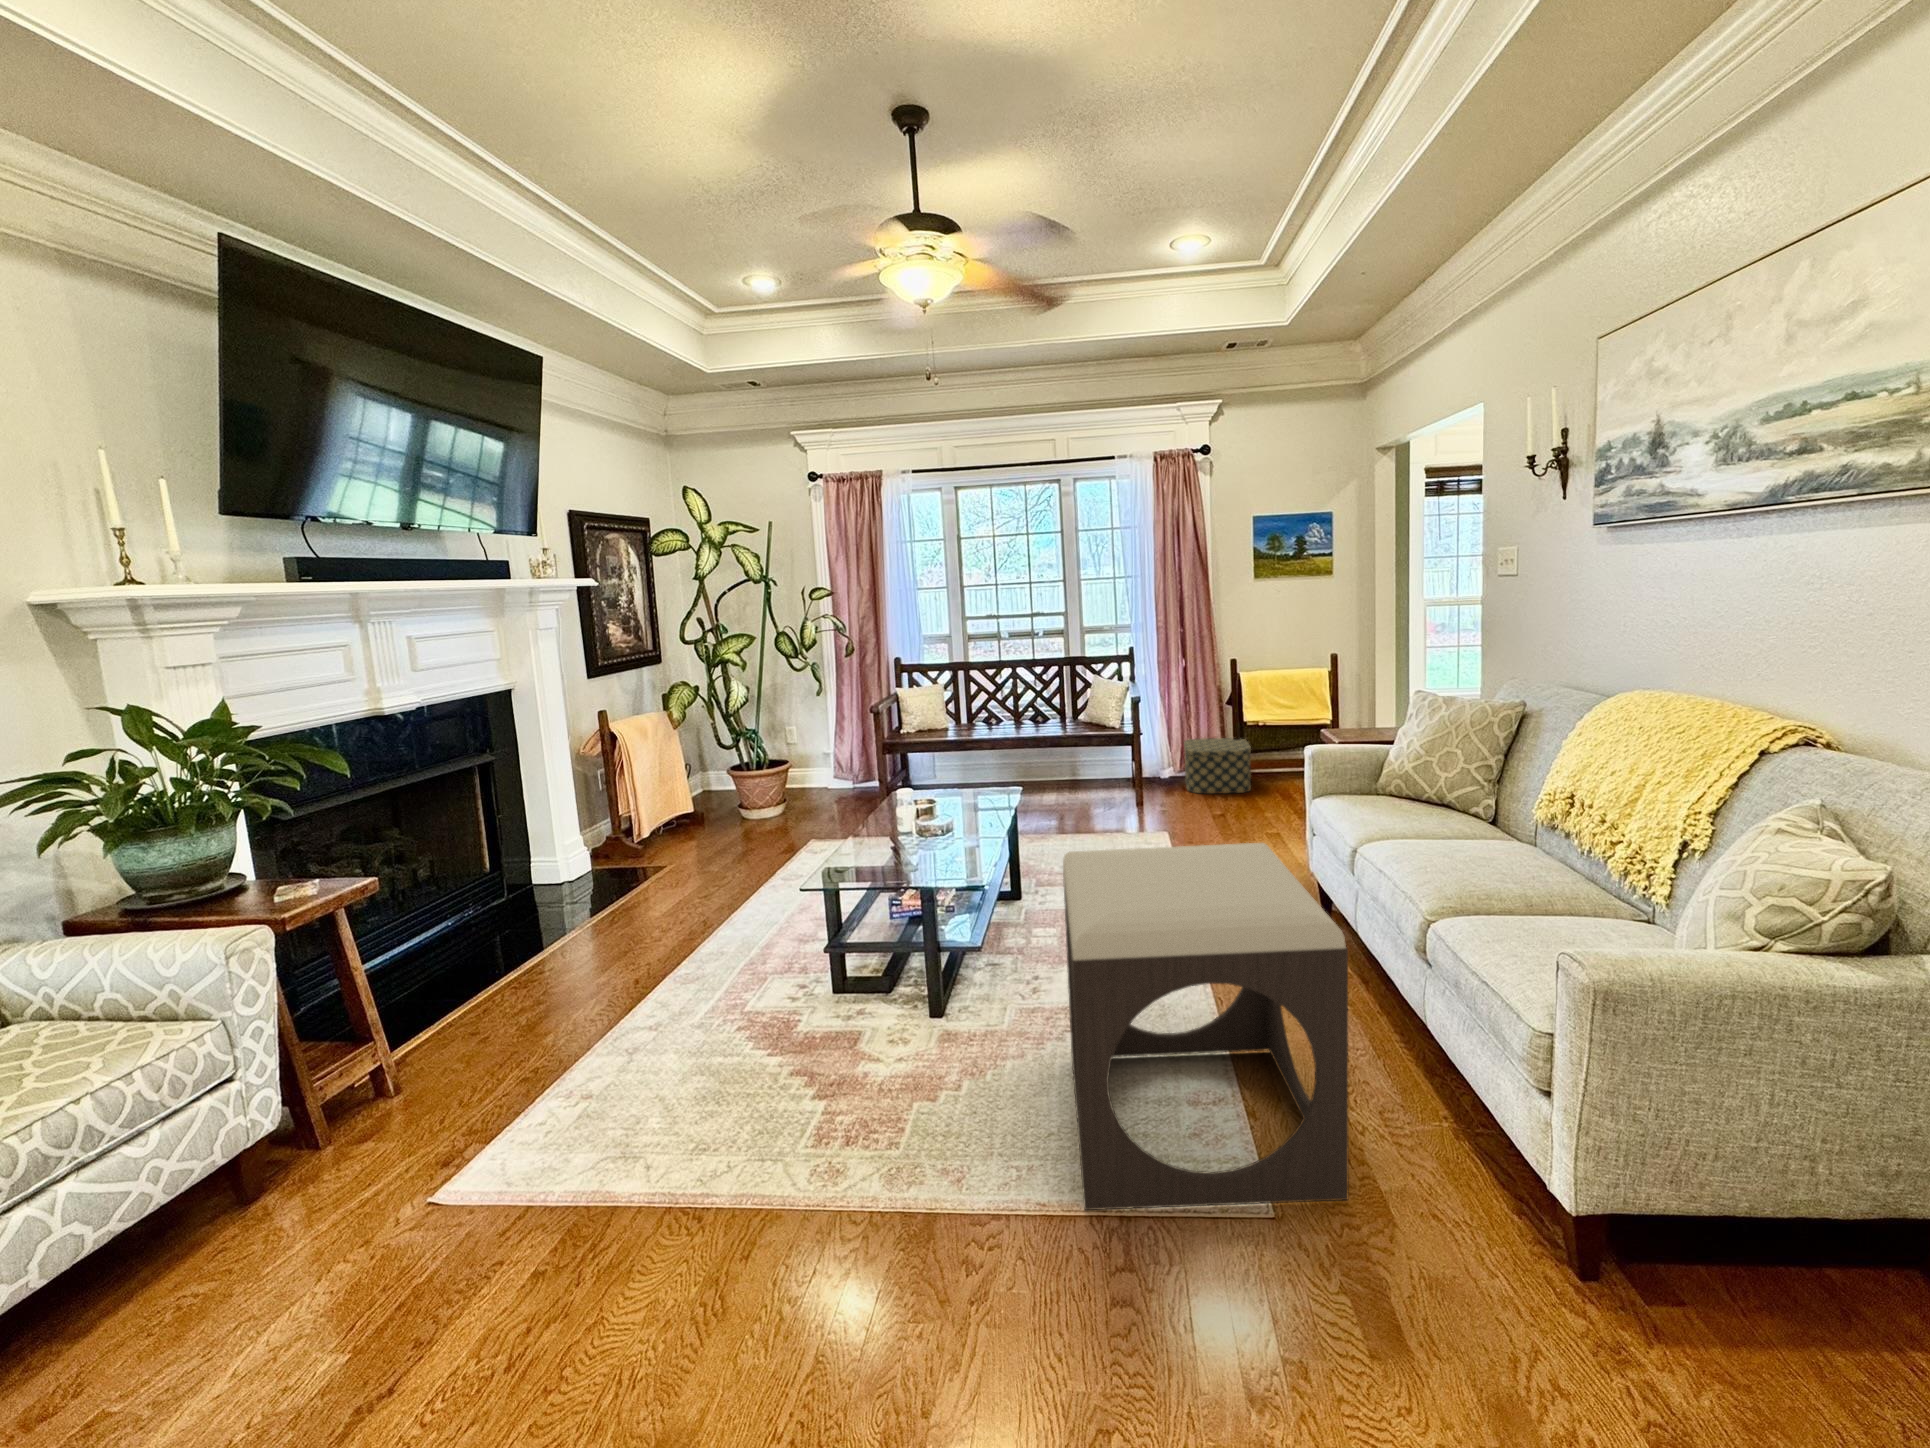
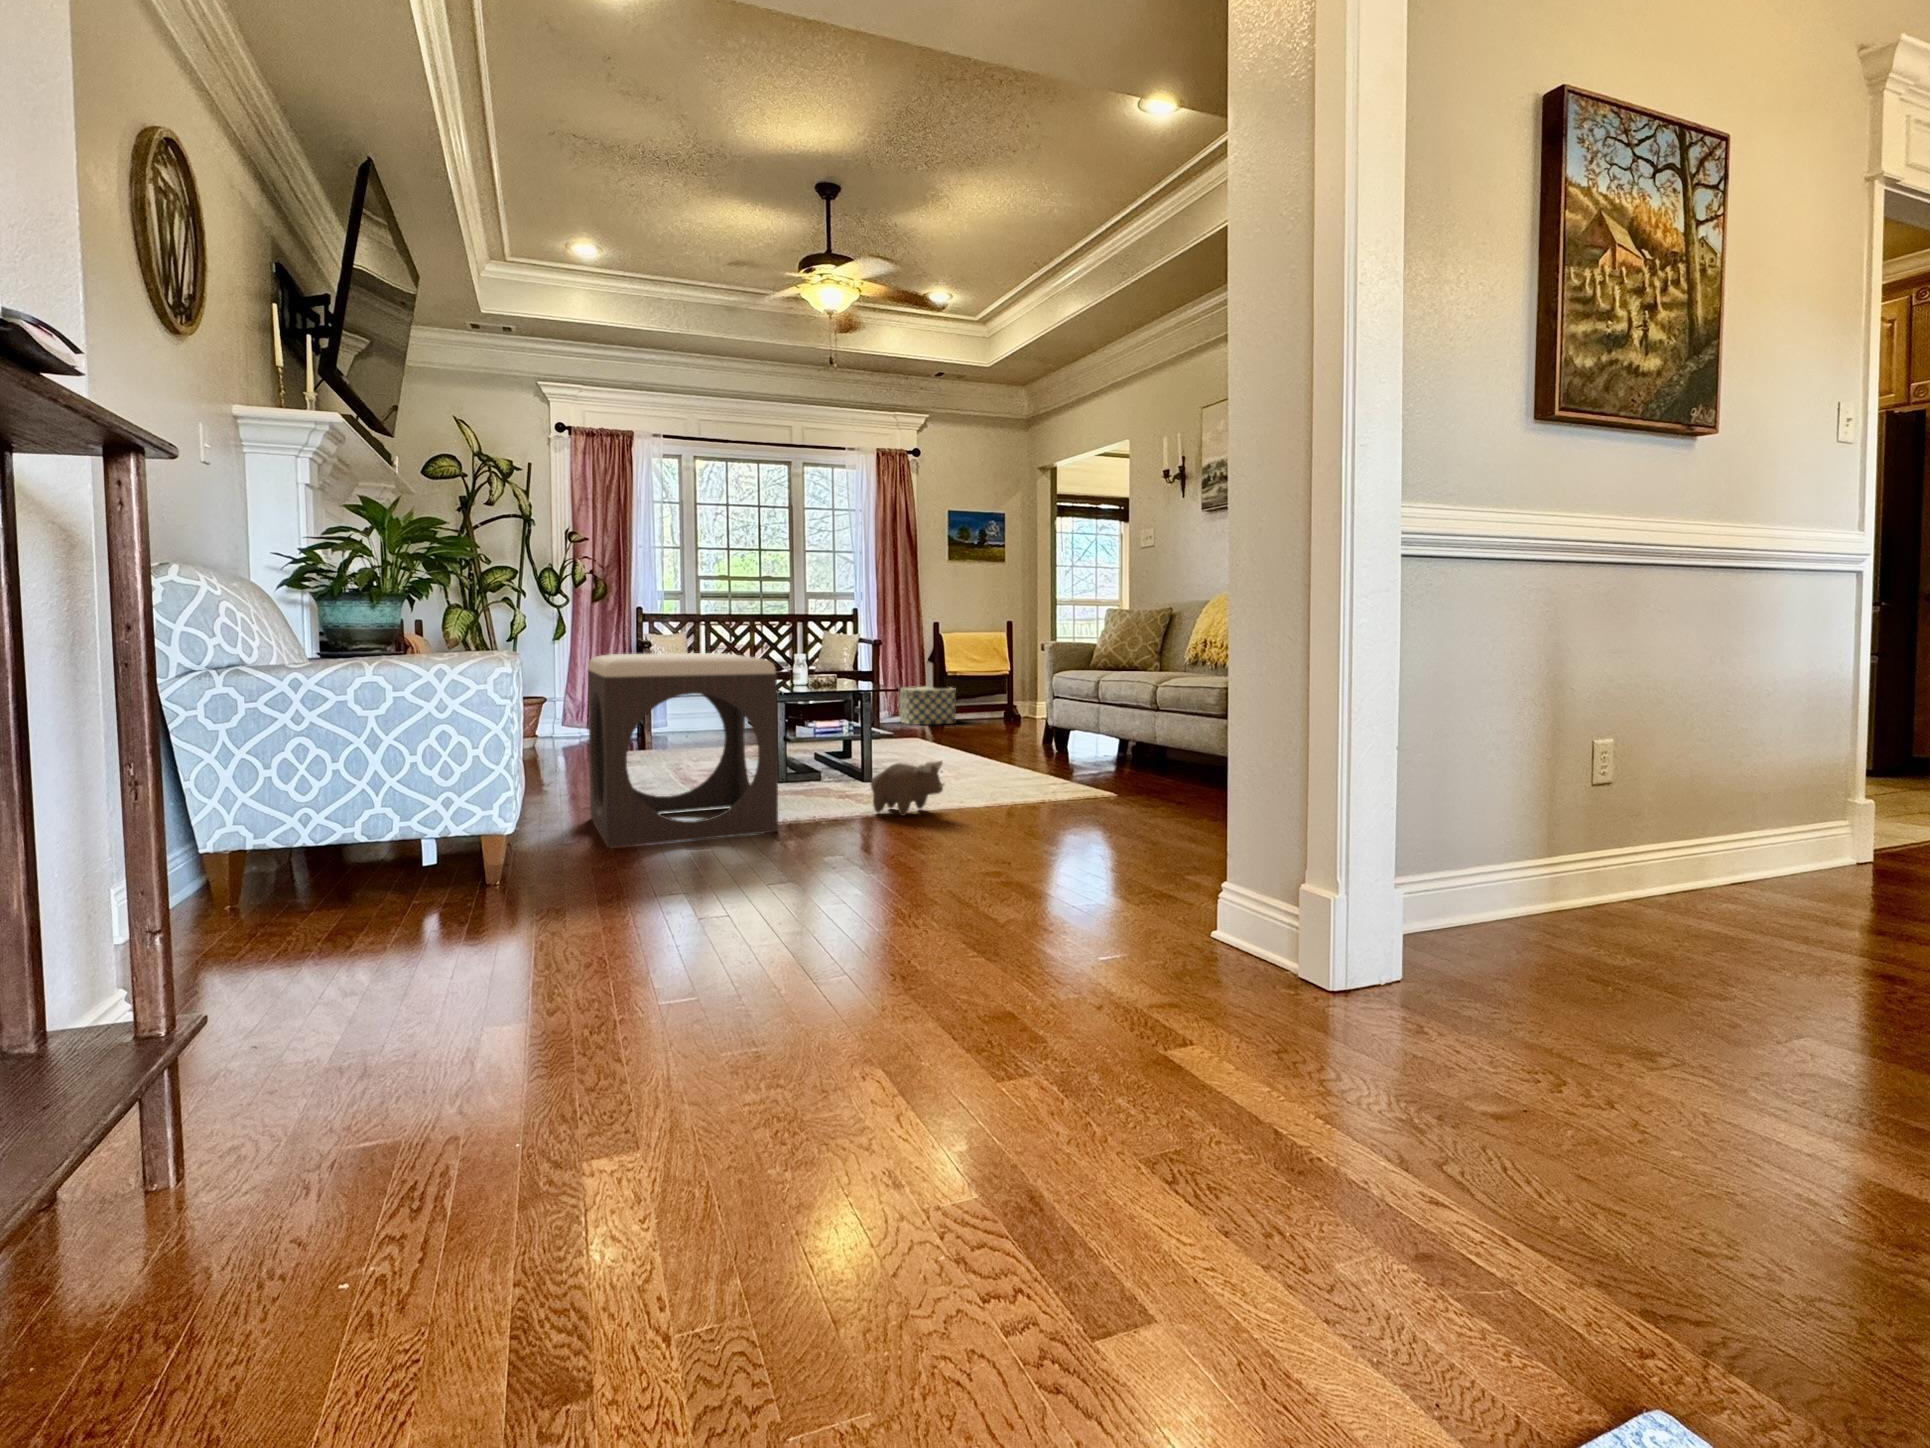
footstool: present [1063,843,1349,1210] -> present [588,653,778,848]
plush toy: none [810,1099,912,1215] -> present [870,761,944,816]

